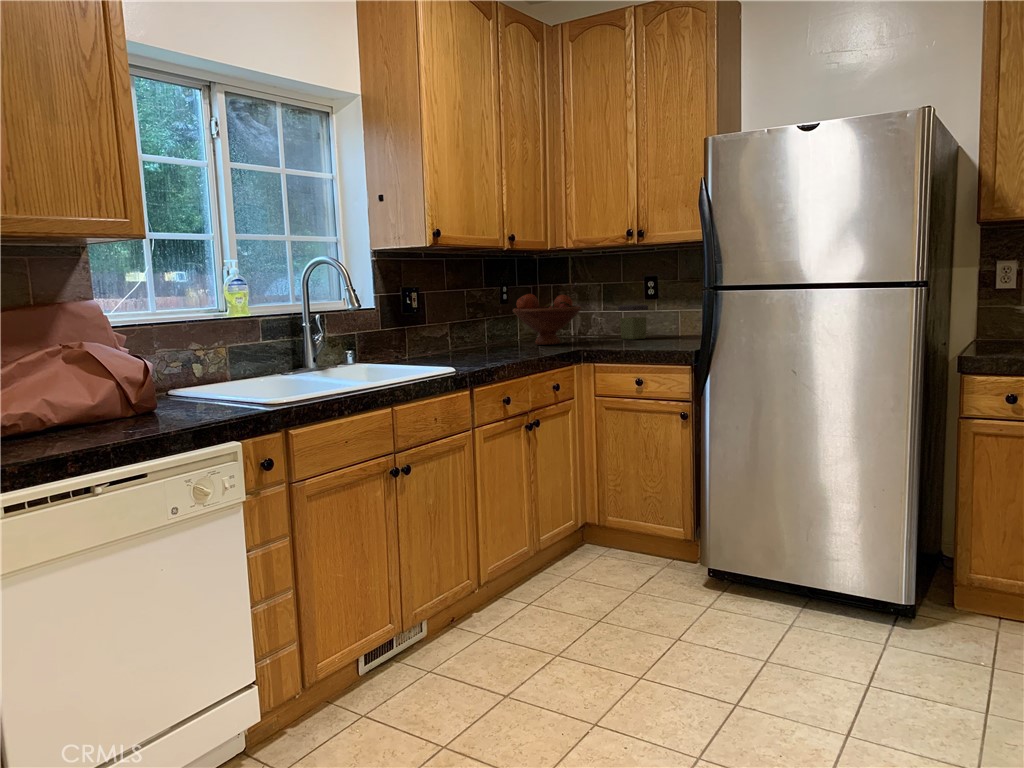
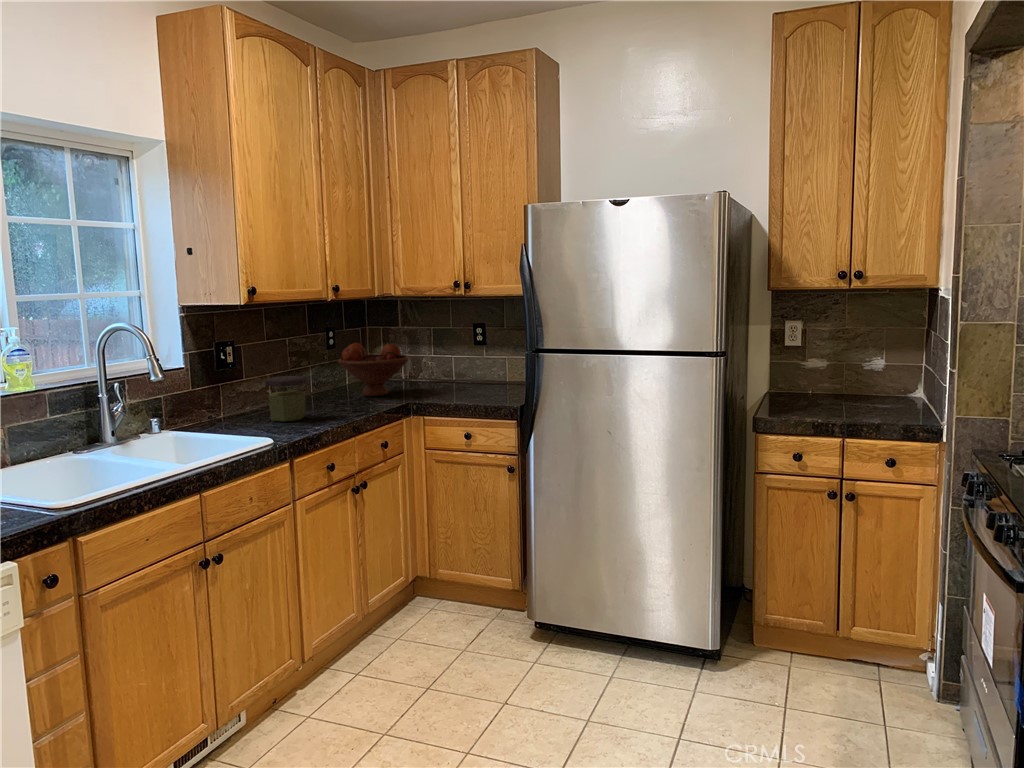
jar: present [618,305,648,340] -> present [265,376,307,422]

